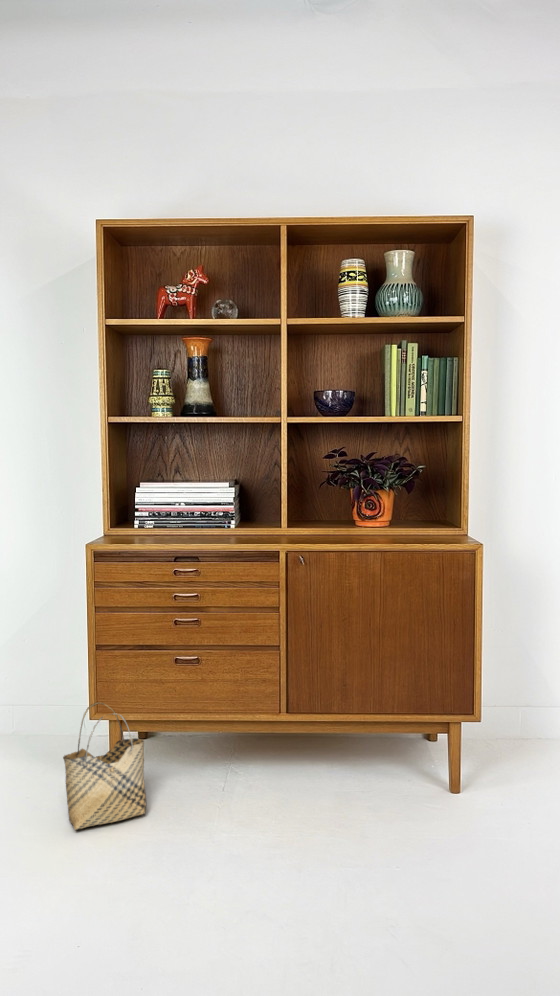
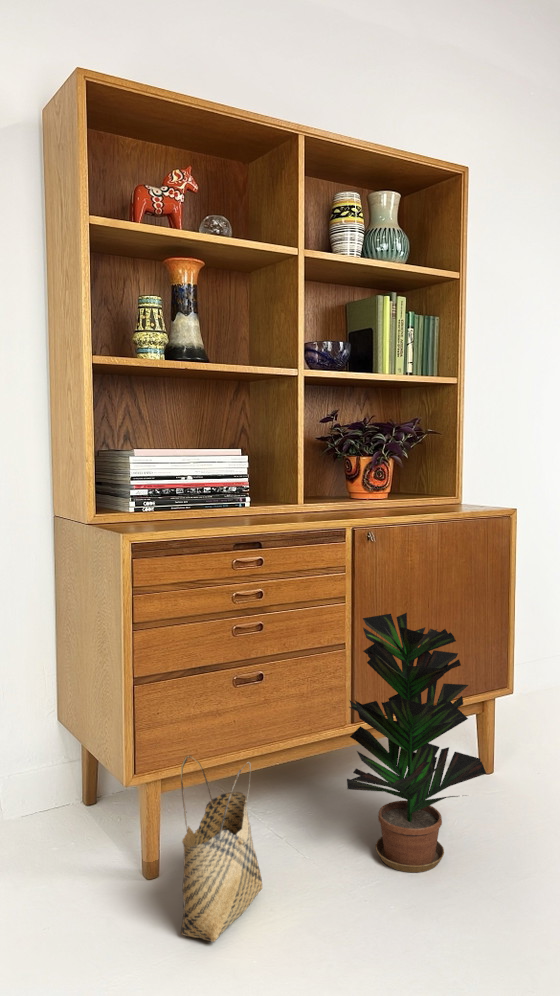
potted plant: none [203,626,336,844] -> present [347,613,486,872]

